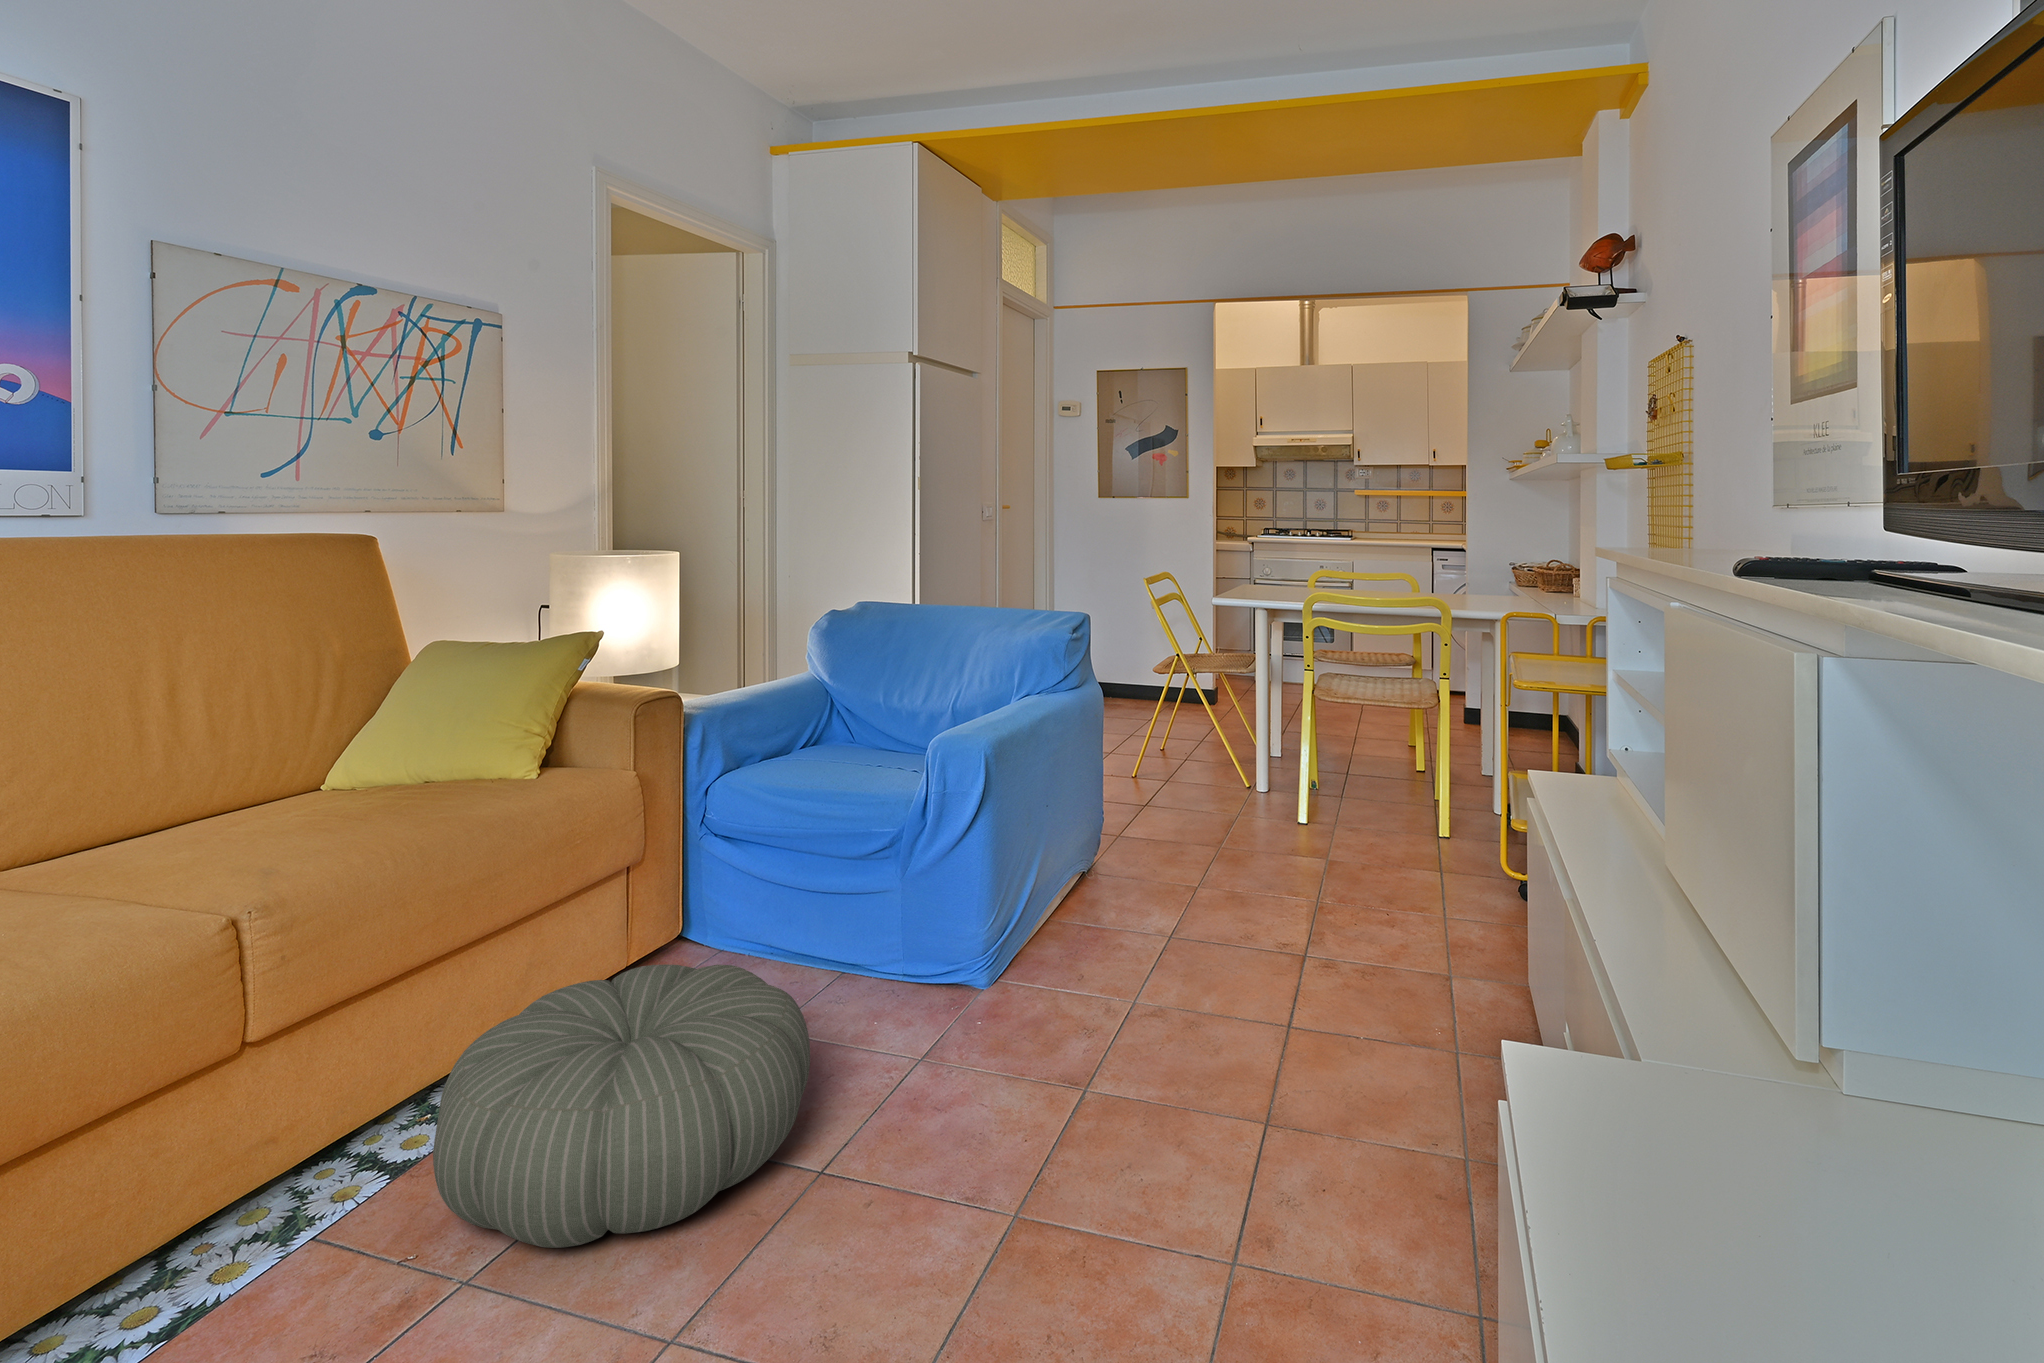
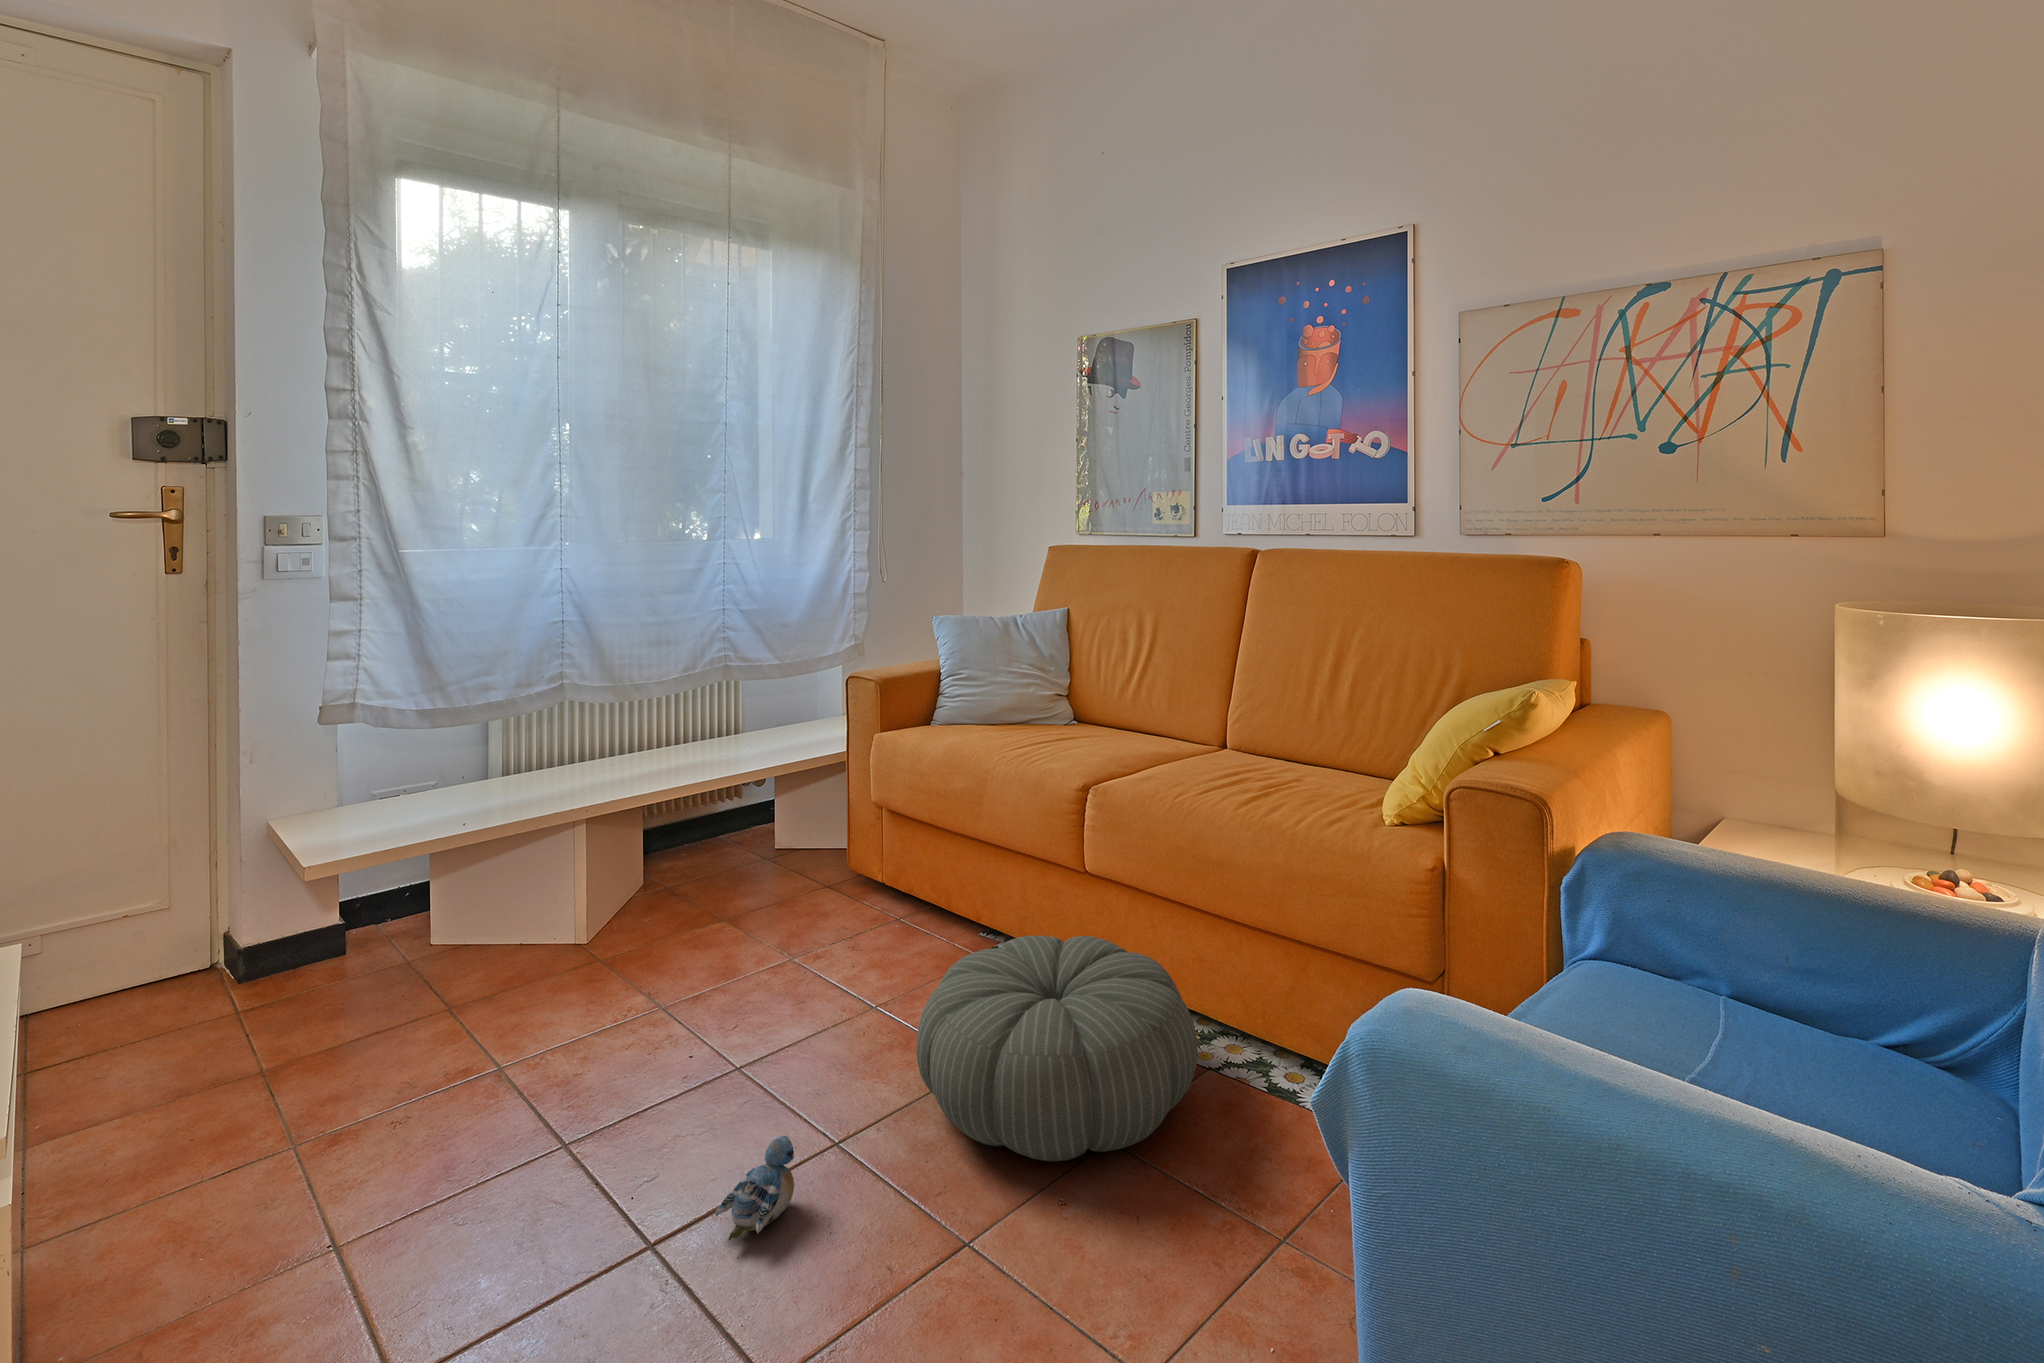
plush toy: none [887,1194,1002,1279] -> present [715,1136,794,1240]

